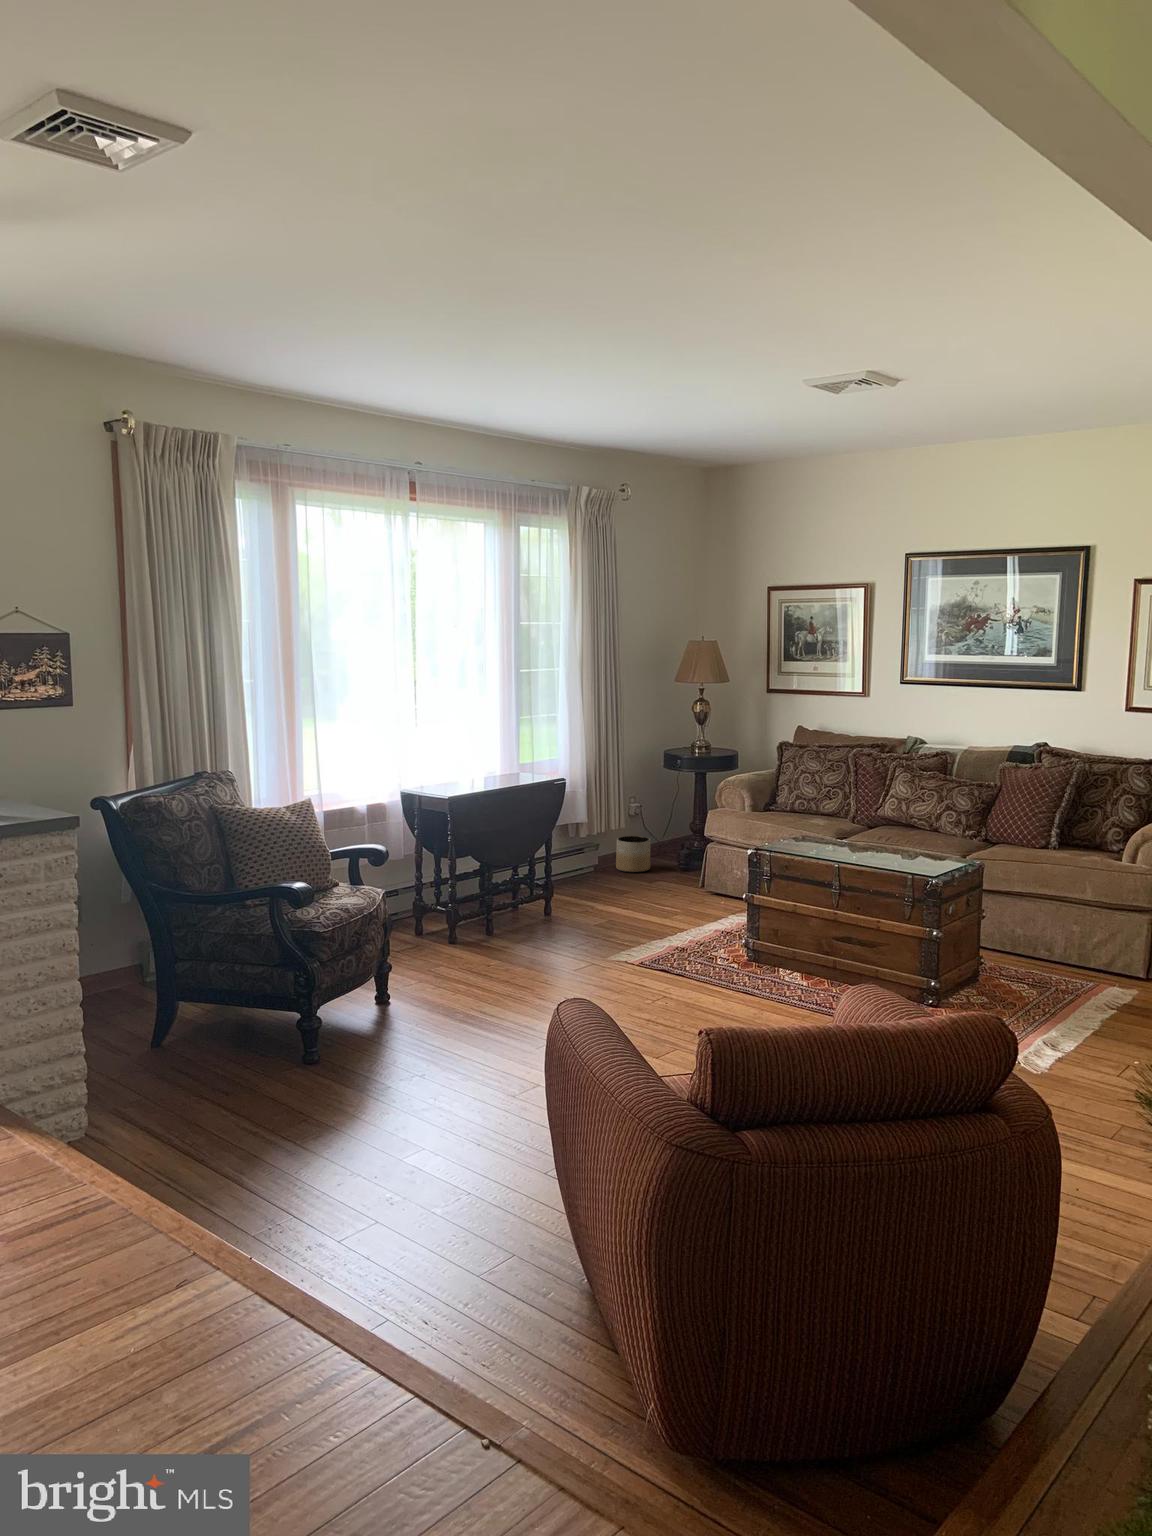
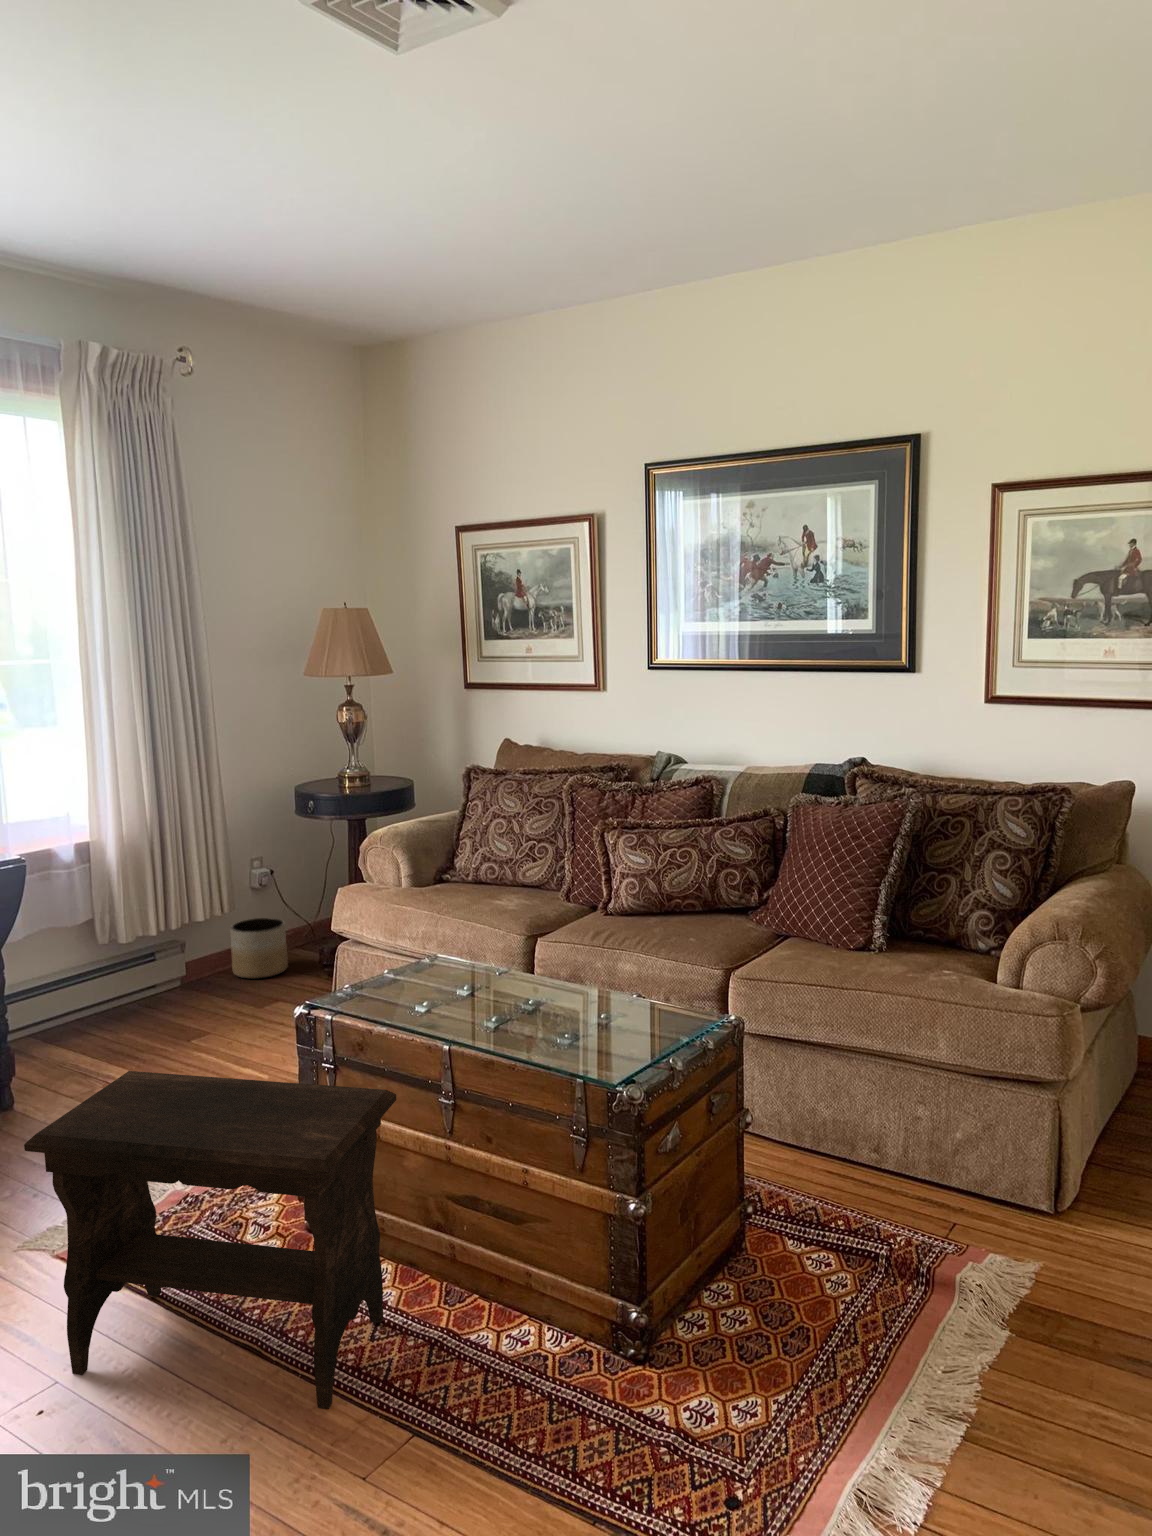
footstool: none [659,869,816,1012] -> present [24,1071,396,1409]

